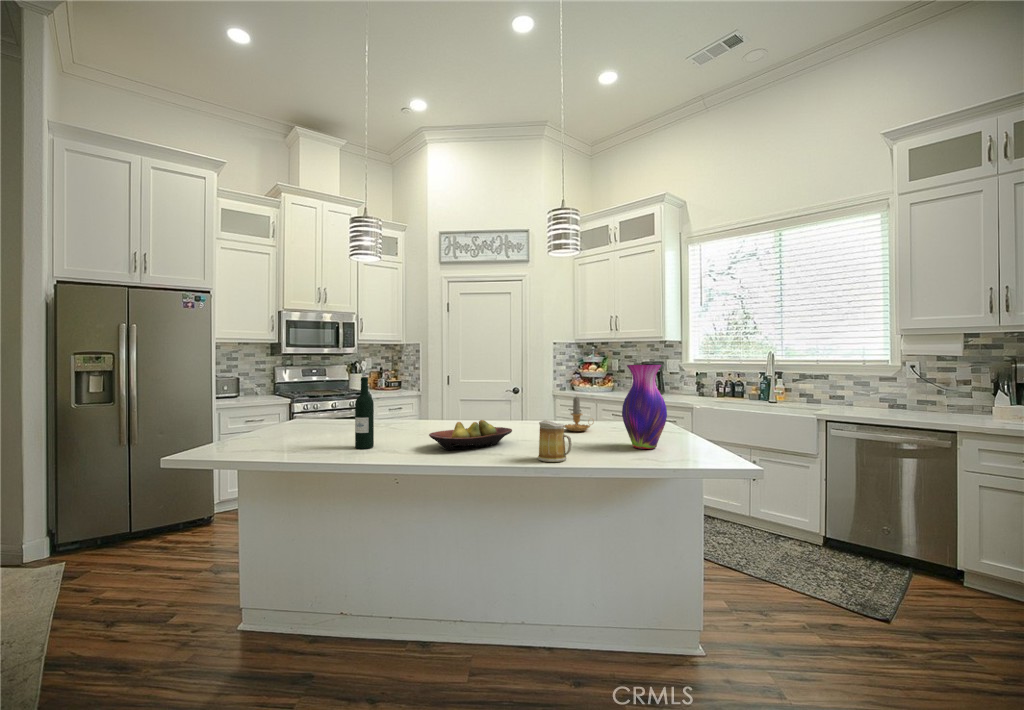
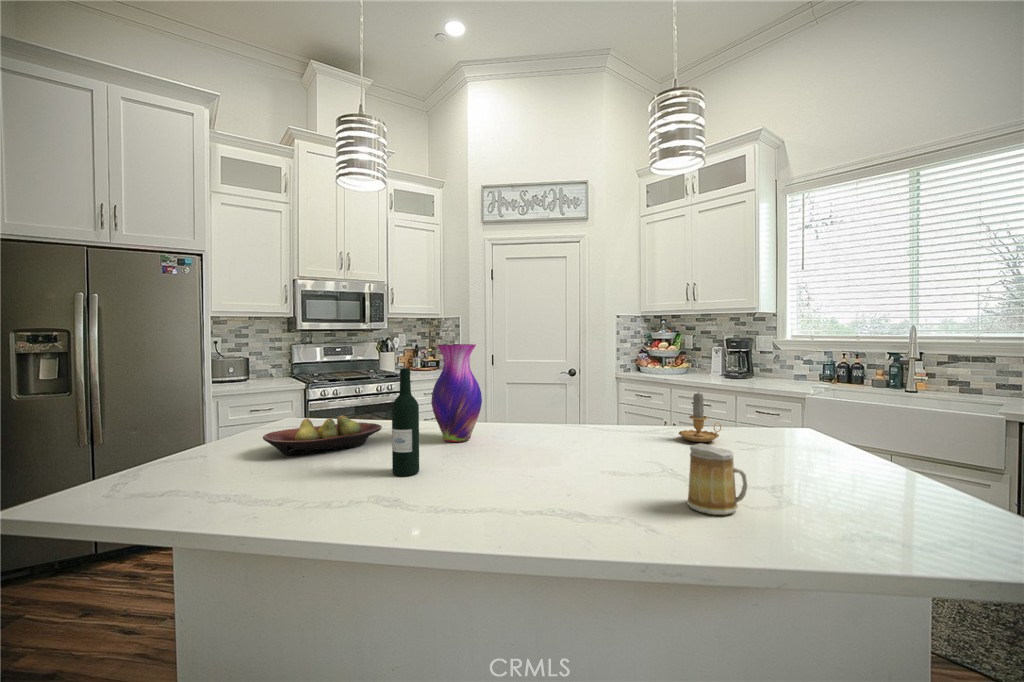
vase: present [622,365,667,449] -> present [431,344,482,442]
fruit bowl: present [429,420,512,450] -> present [263,415,382,455]

